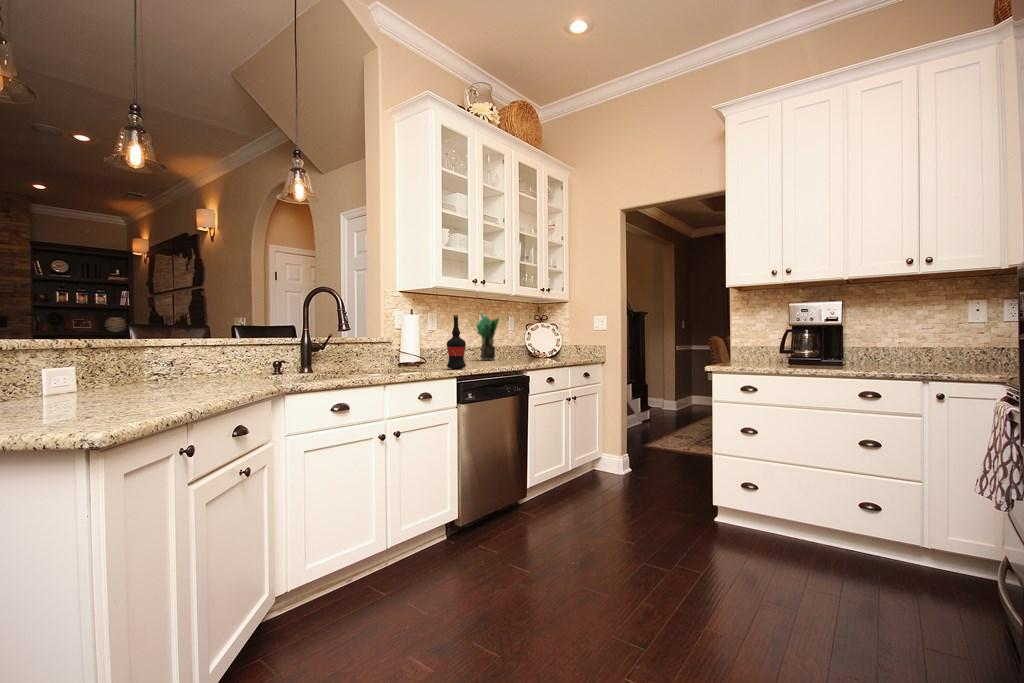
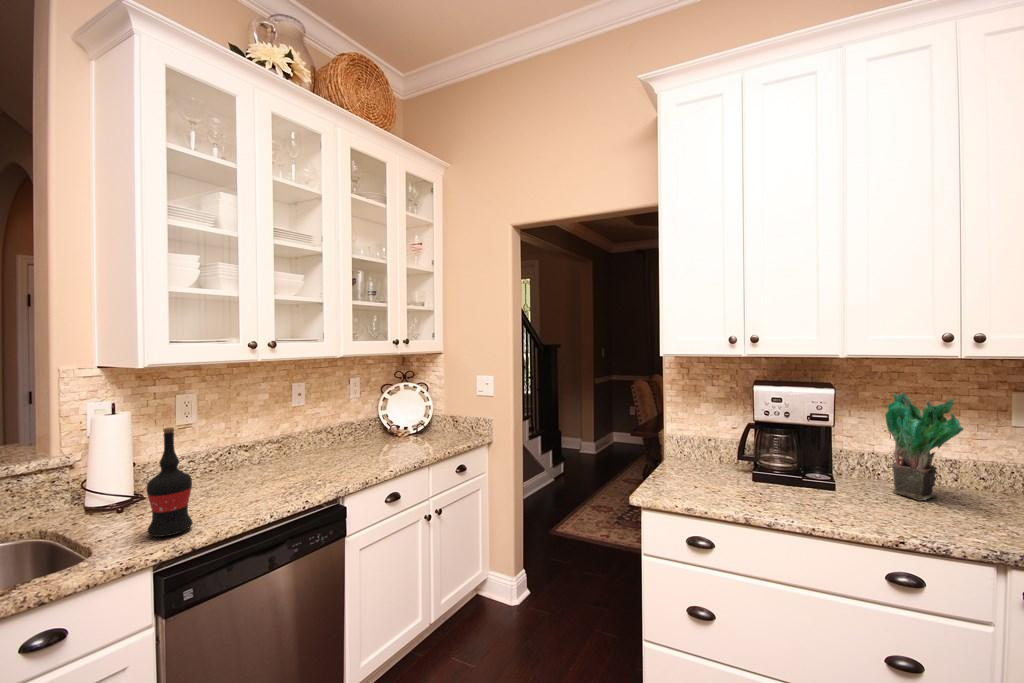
potted plant: present [477,314,499,360] -> present [885,392,963,500]

